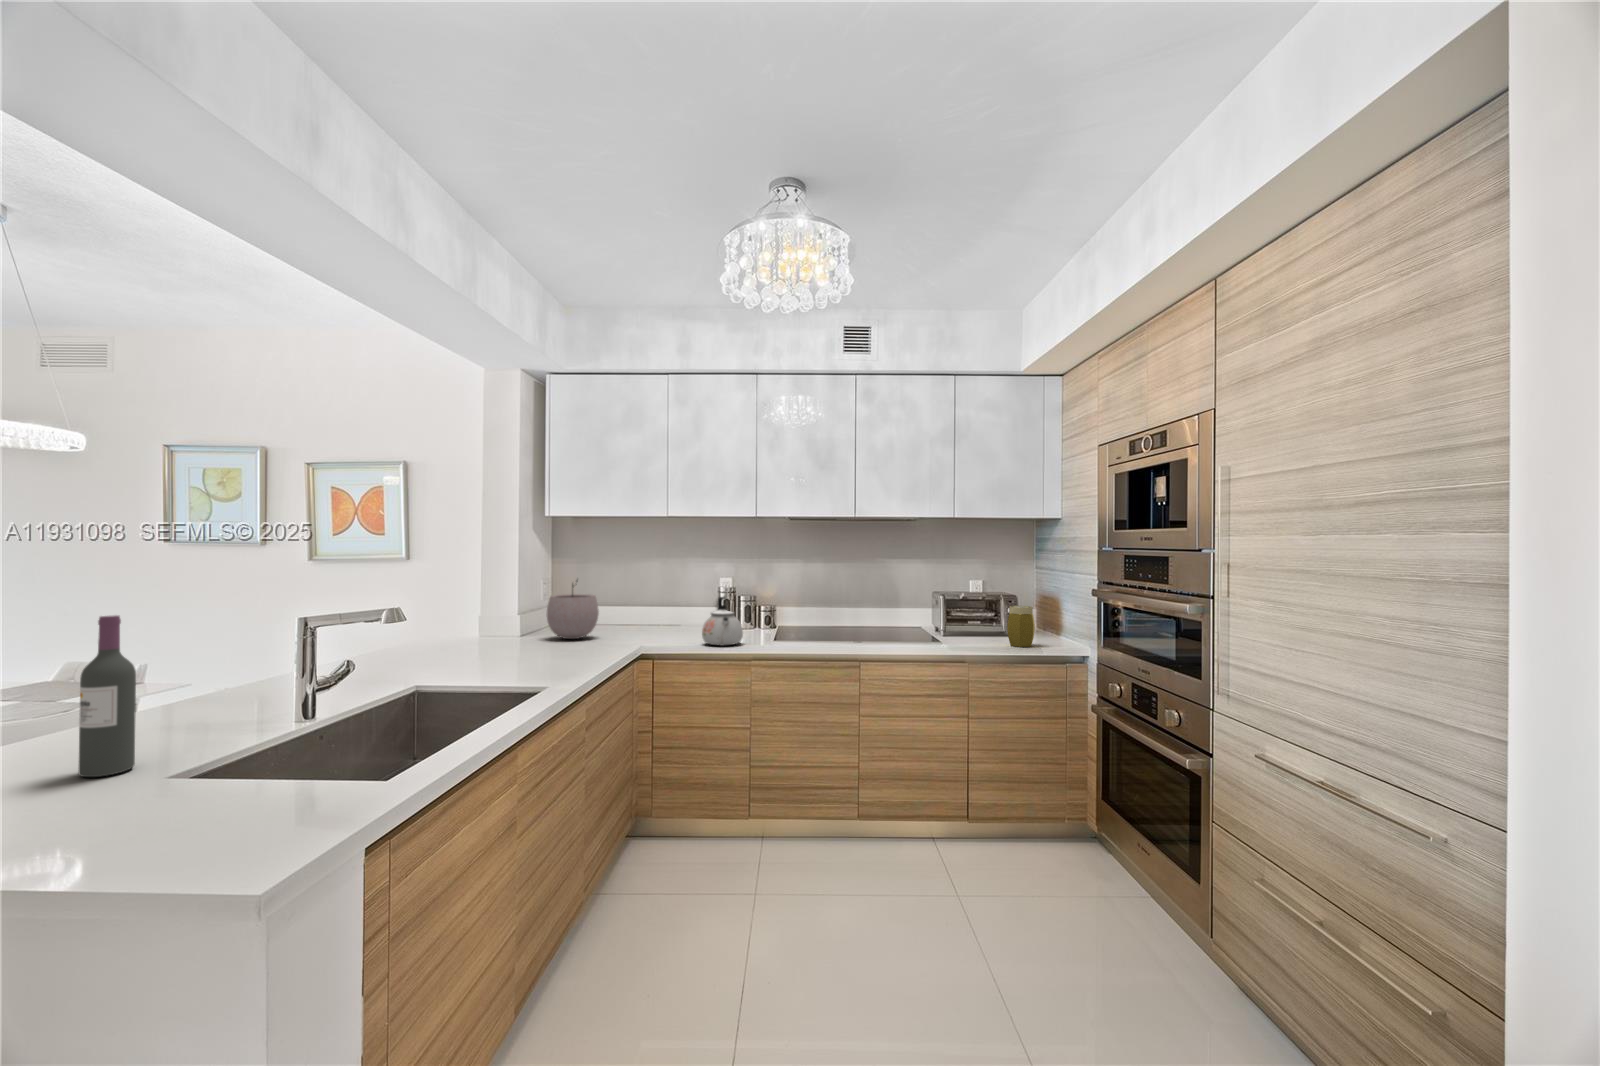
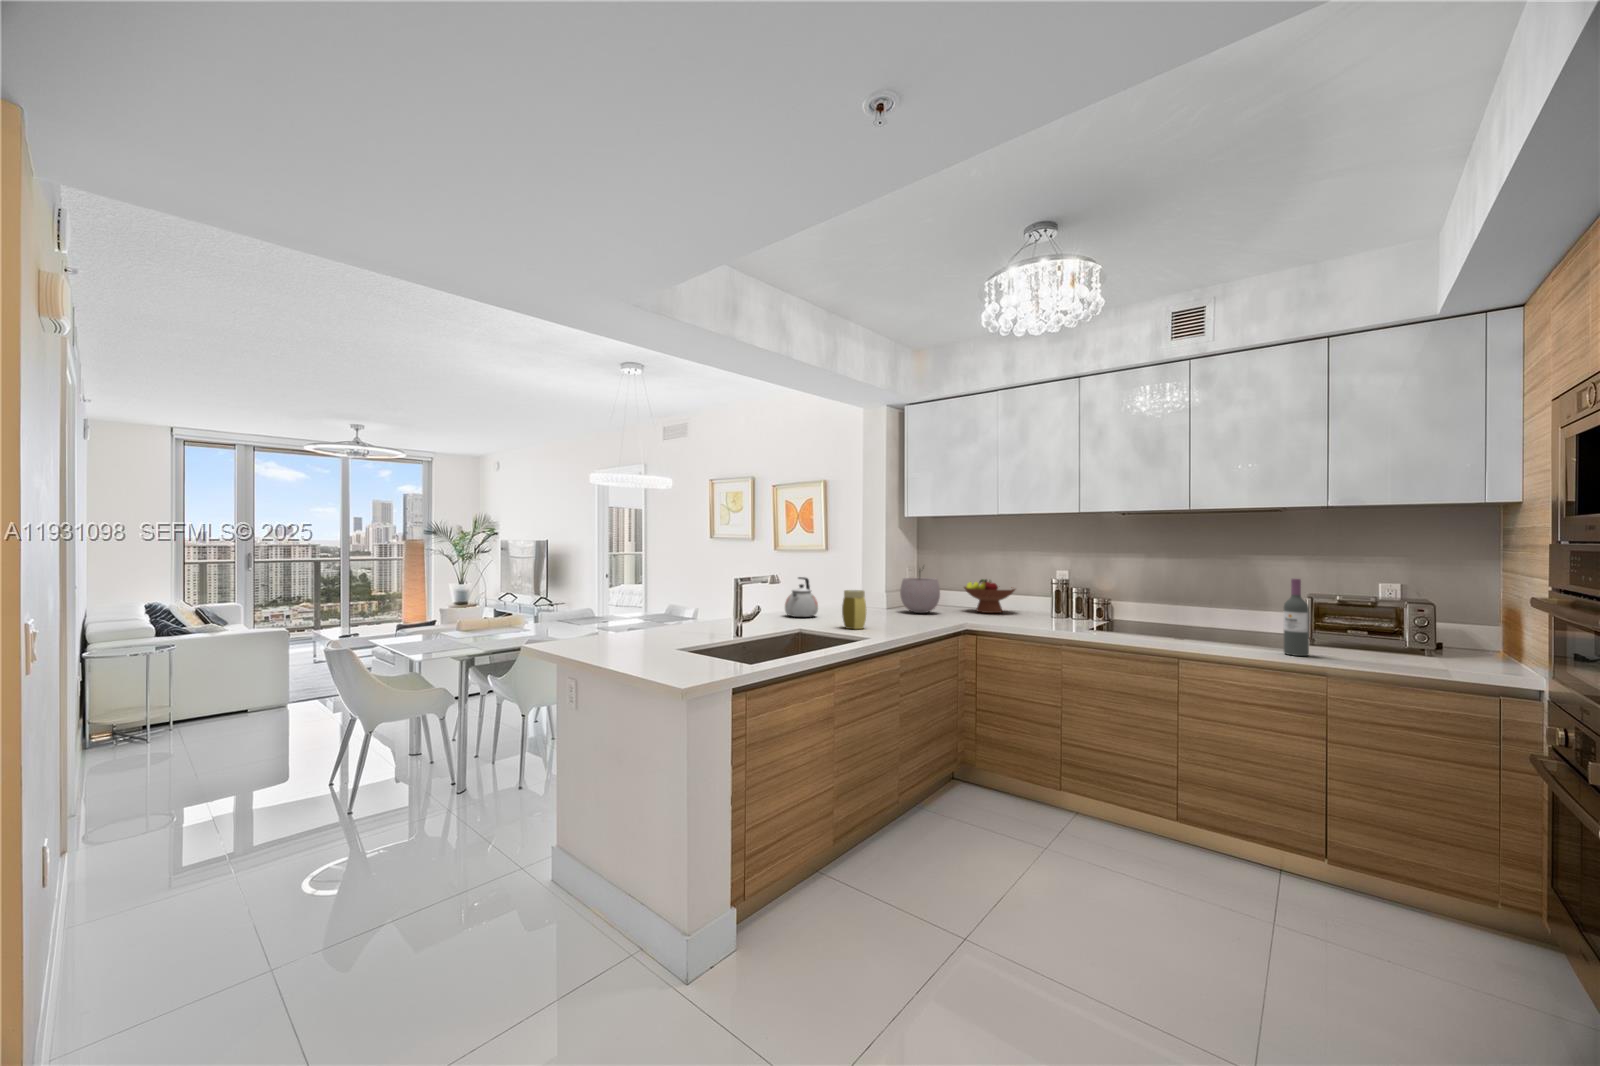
fruit bowl: none [617,592,678,631] -> present [964,579,1015,613]
kettle: present [702,597,743,646] -> present [785,577,818,617]
jar: present [1007,606,1035,647] -> present [842,590,866,629]
wine bottle: present [78,615,136,777] -> present [1284,579,1309,656]

